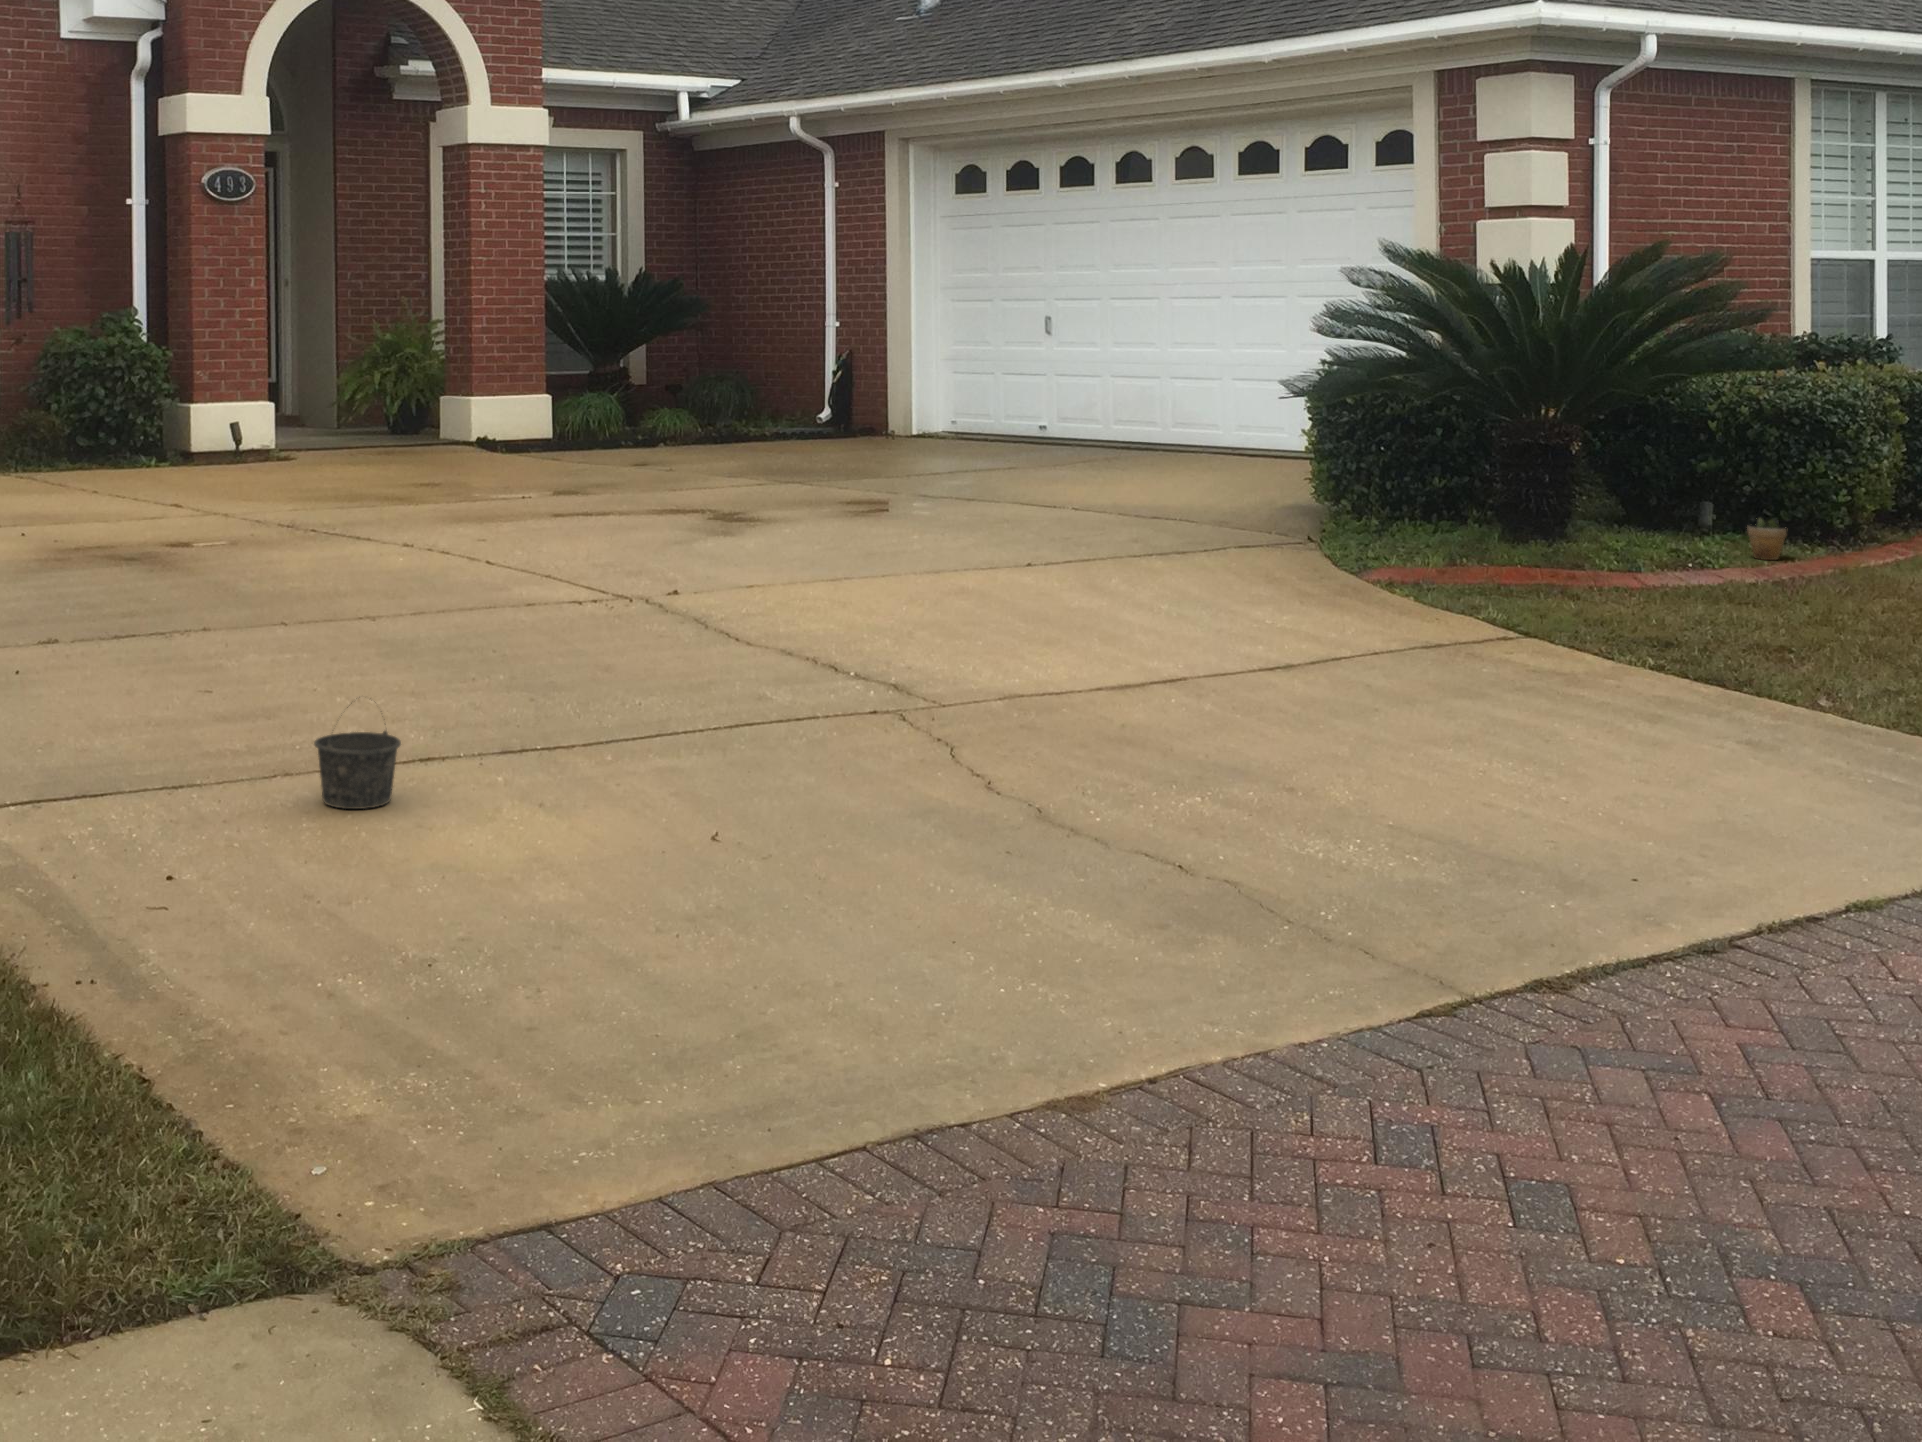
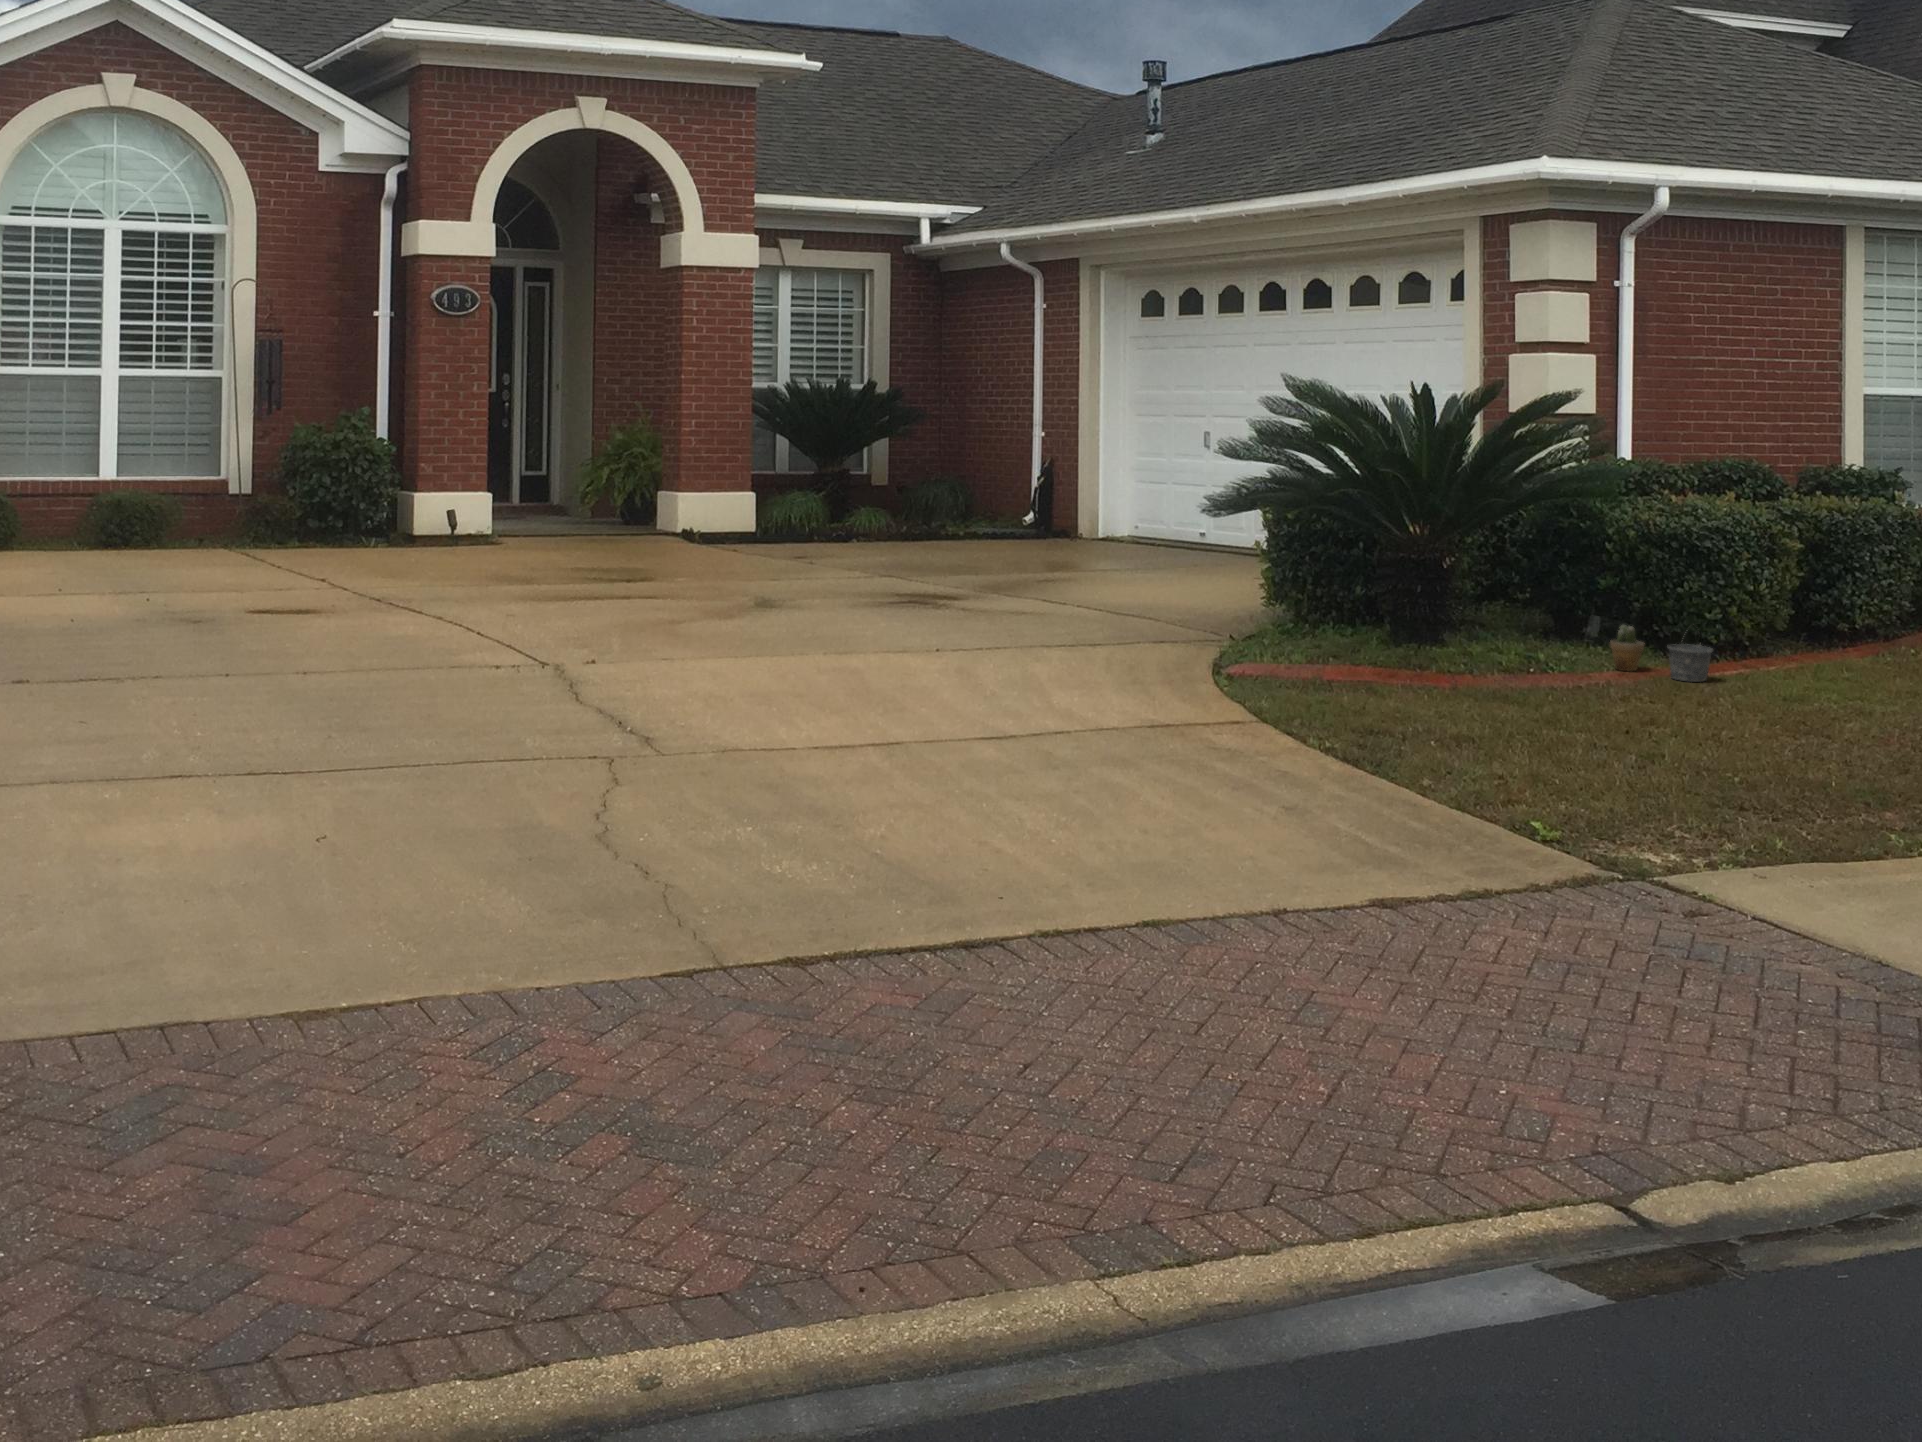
bucket: present [314,707,401,809] -> present [1668,644,1713,682]

